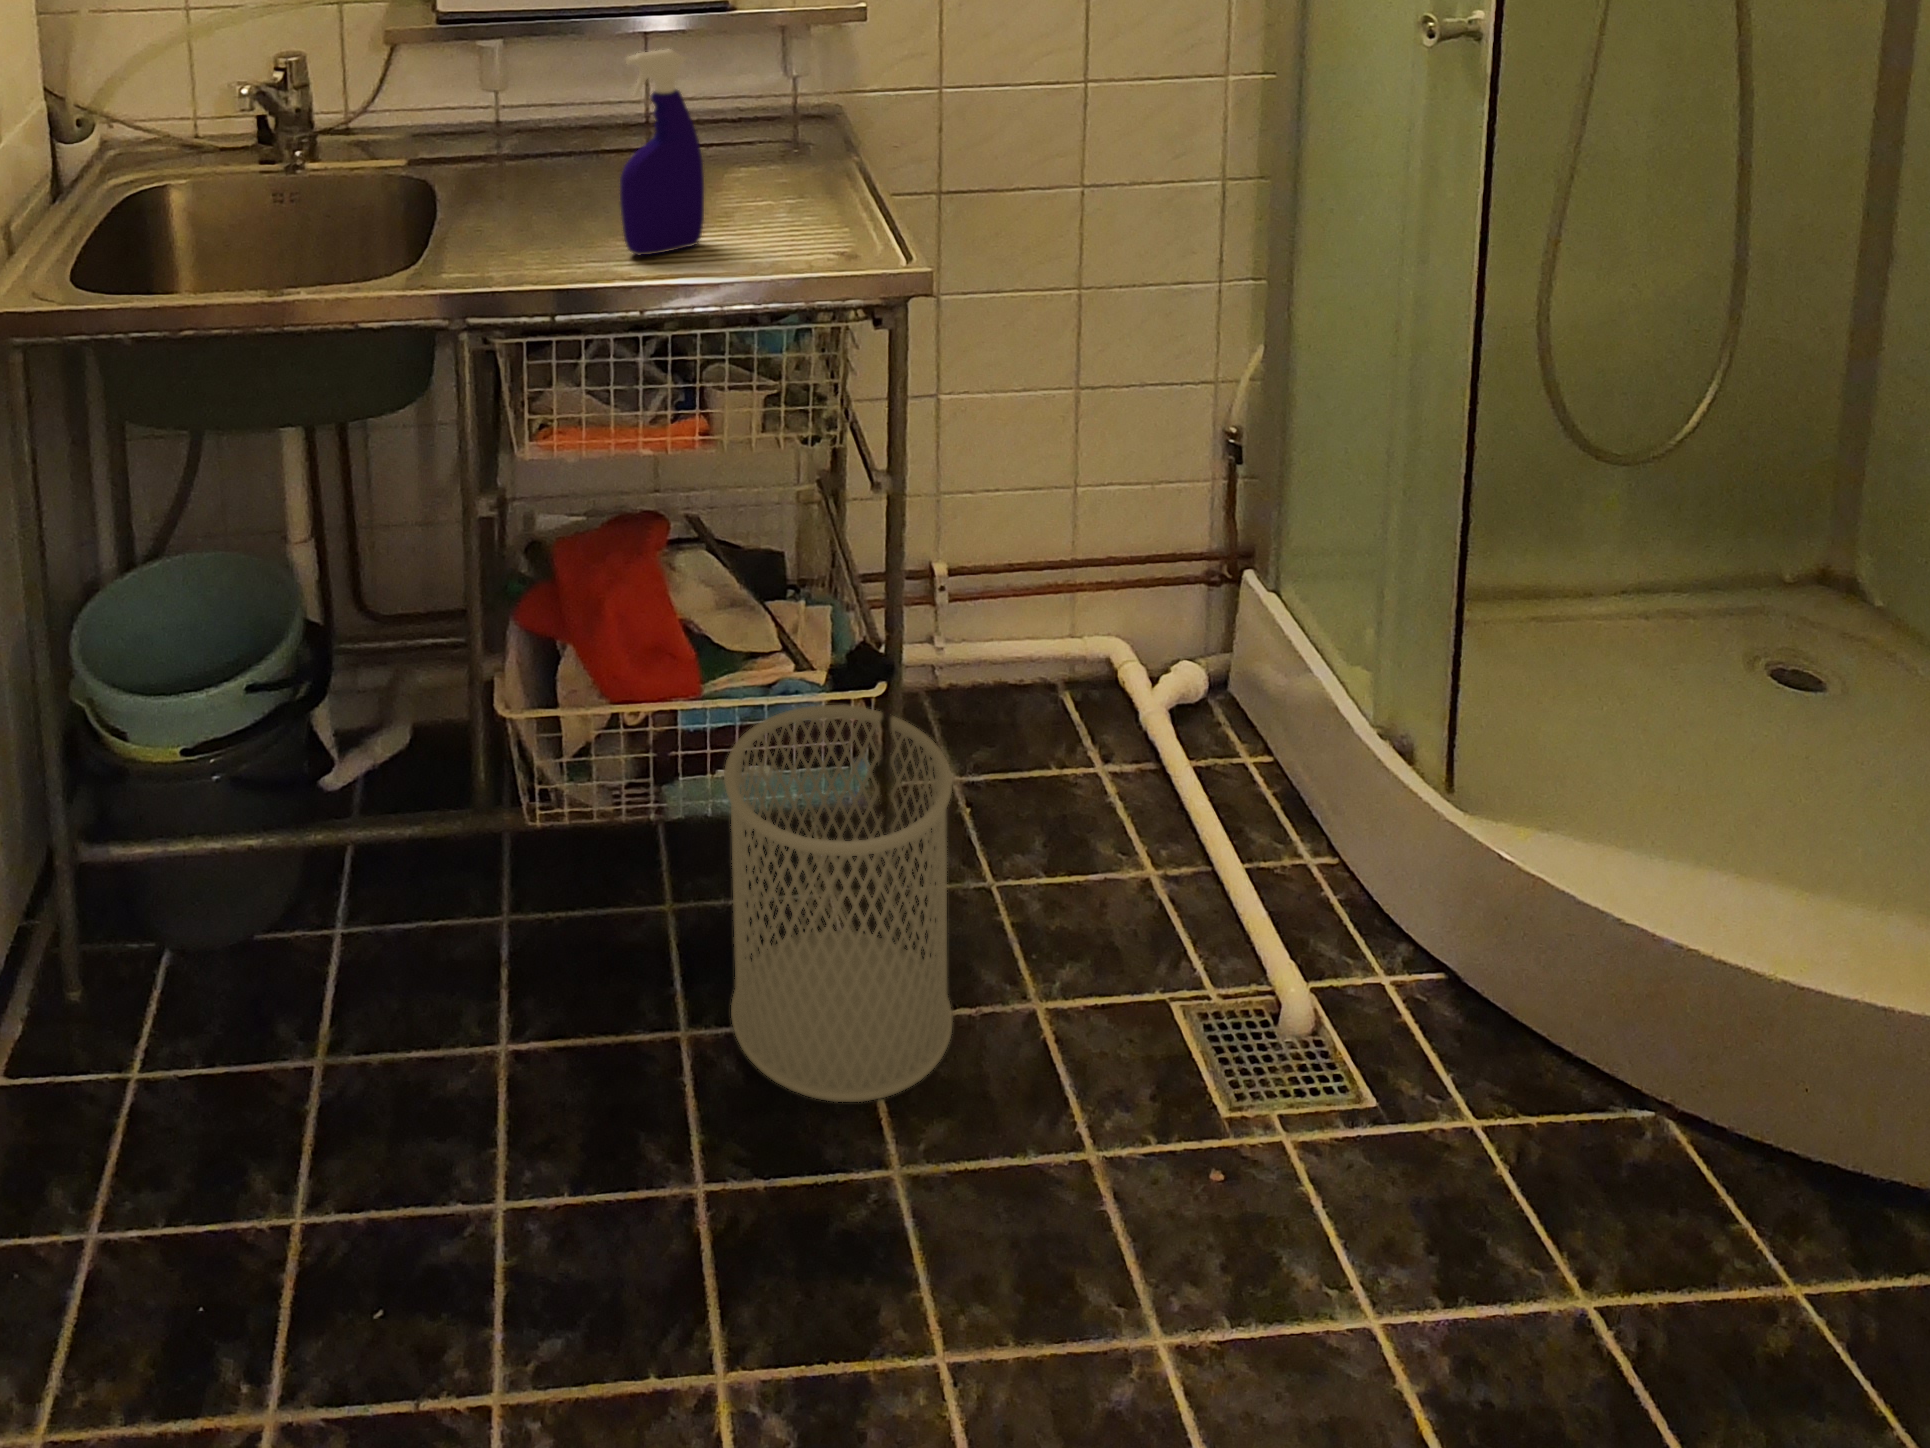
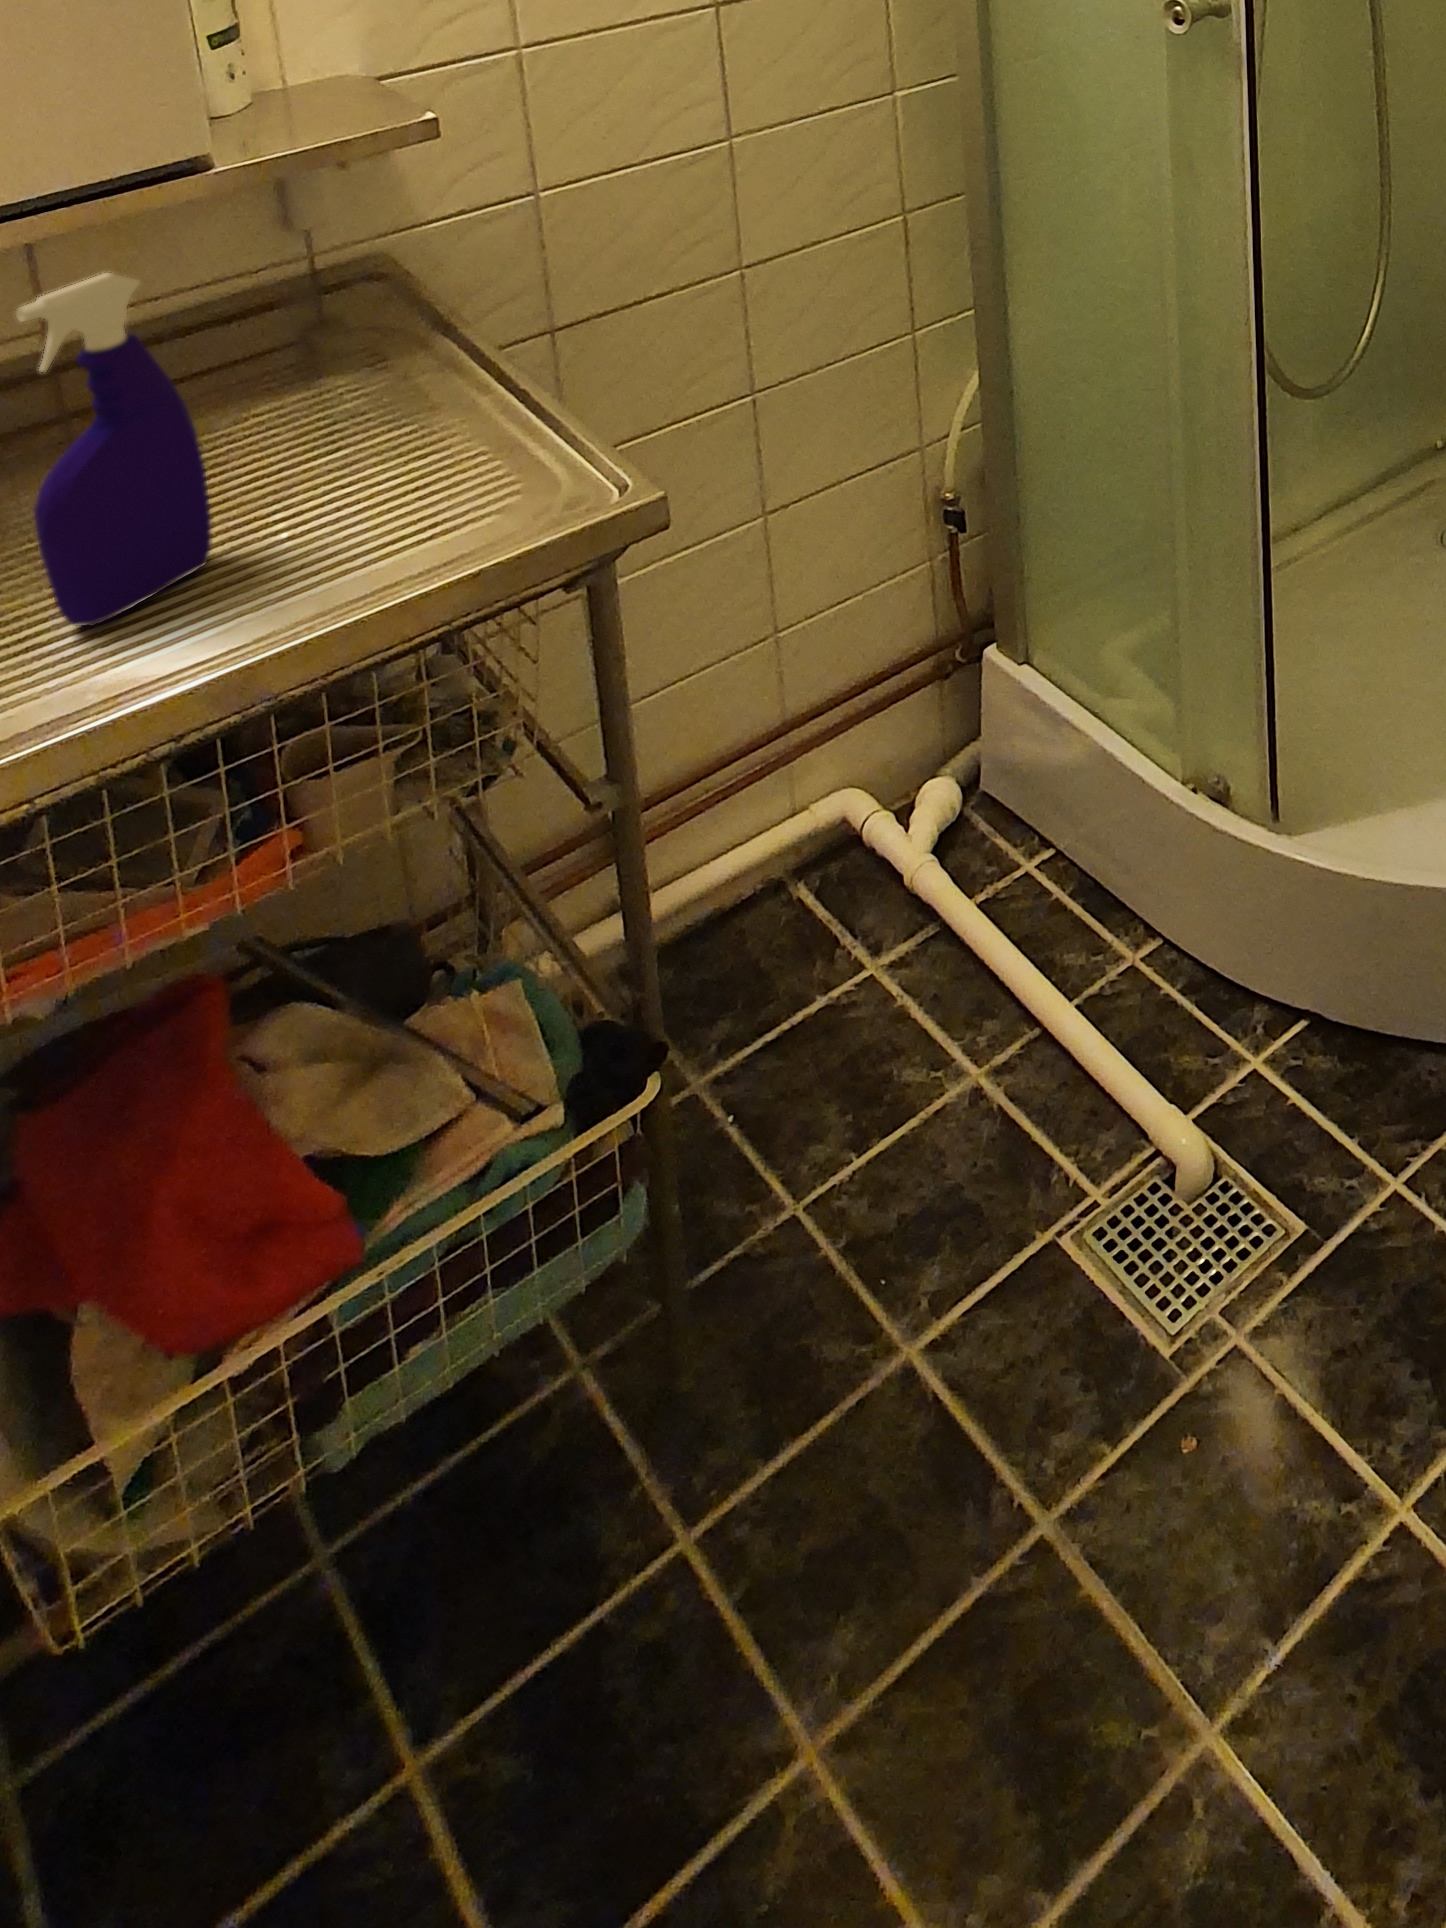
wastebasket: present [724,705,953,1102] -> none [415,1115,819,1781]

